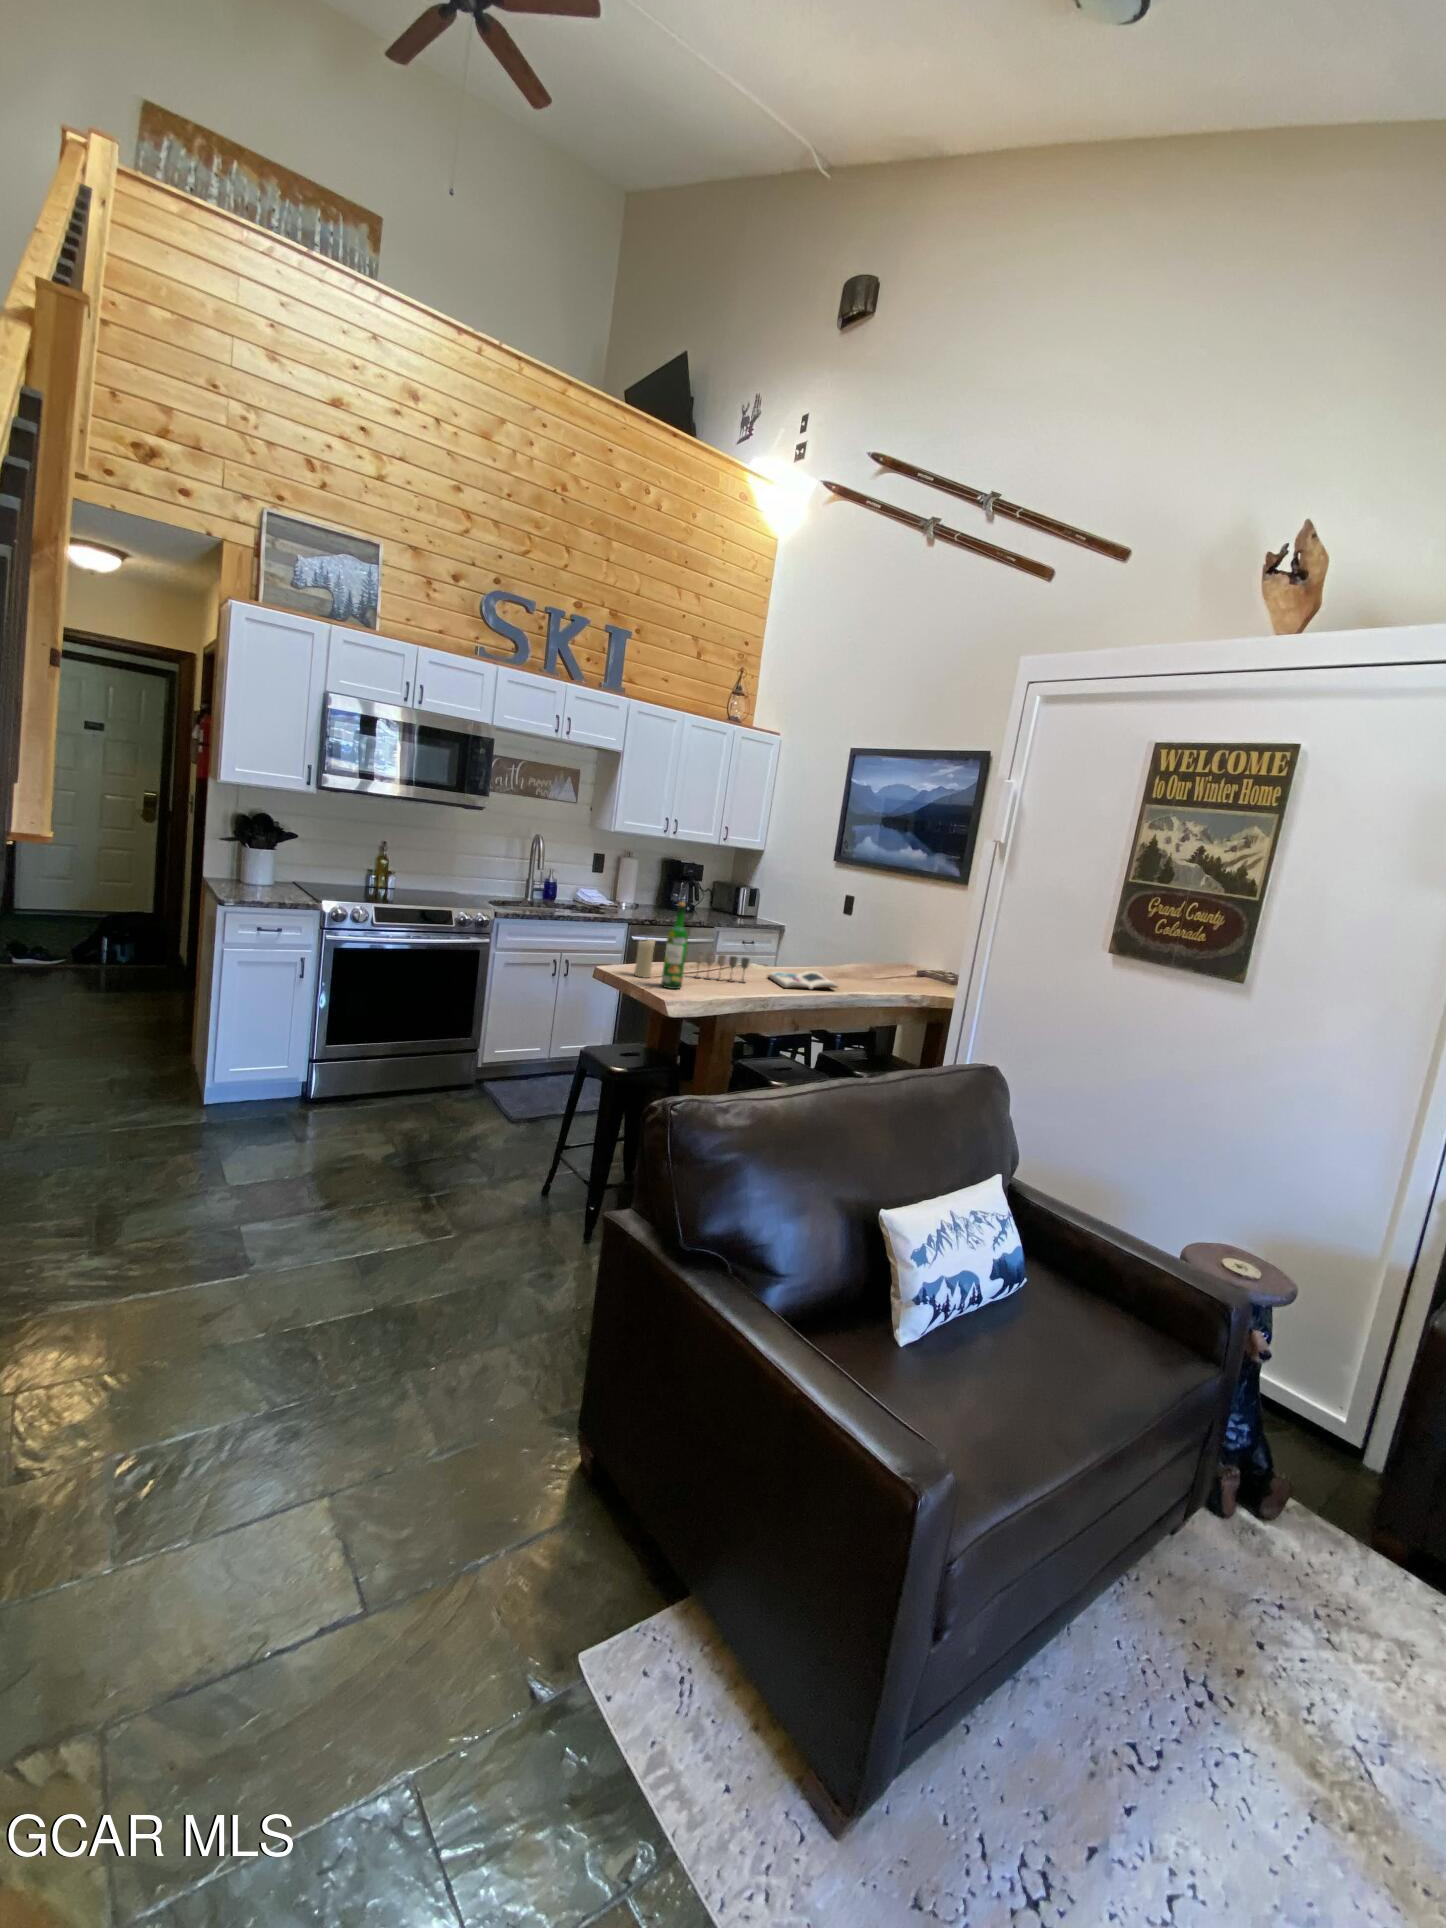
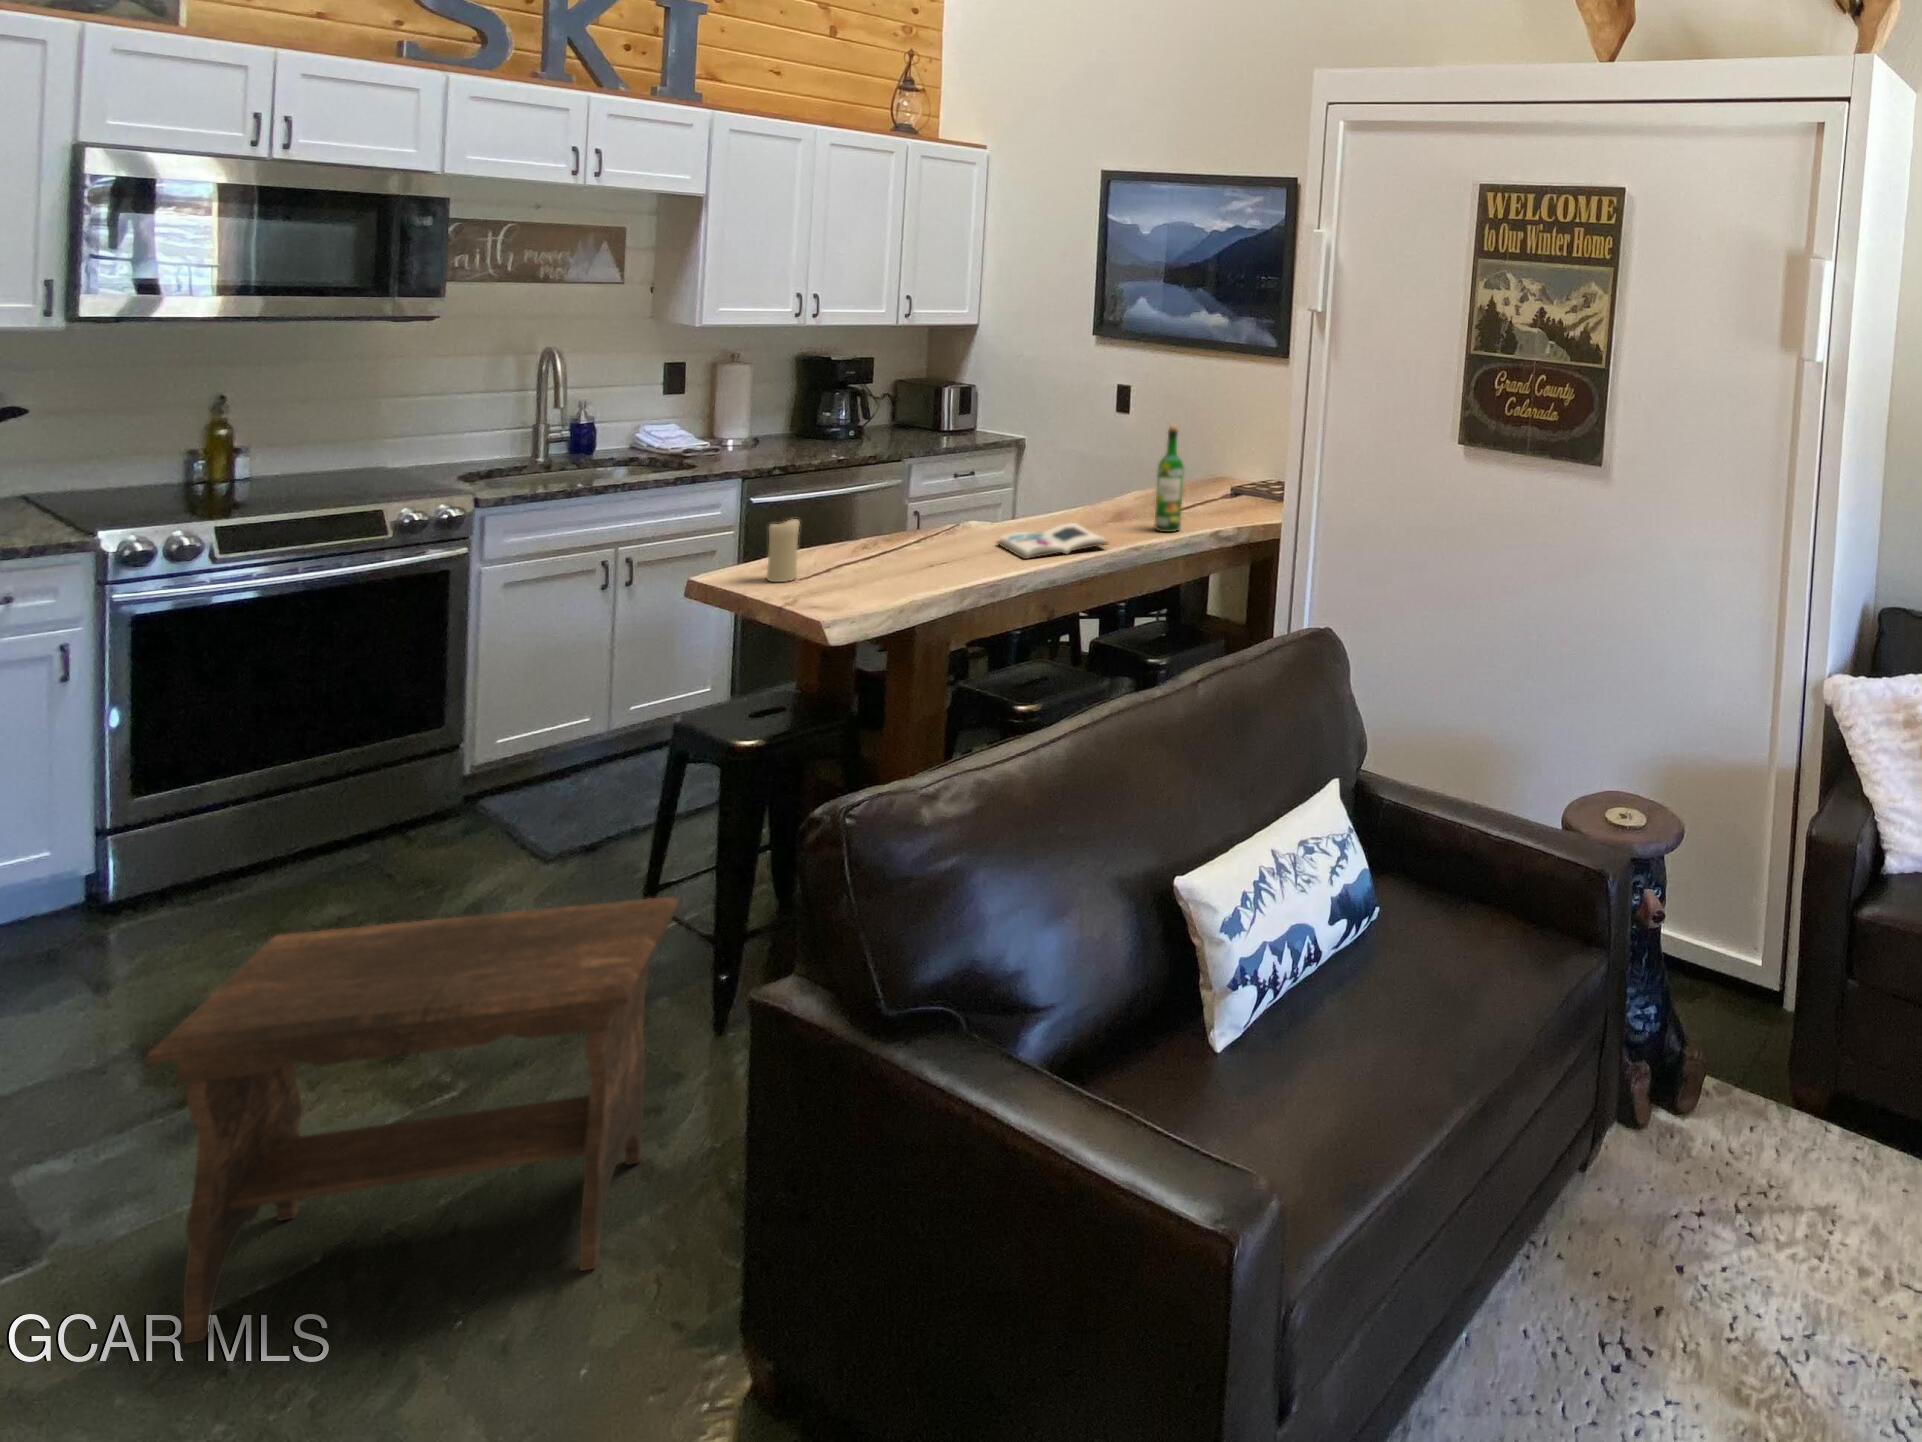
wine bottle: present [661,902,688,989] -> present [1155,425,1184,532]
wine glass: present [695,952,749,983] -> none [872,522,965,566]
footstool: none [318,1121,572,1357] -> present [146,897,679,1343]

